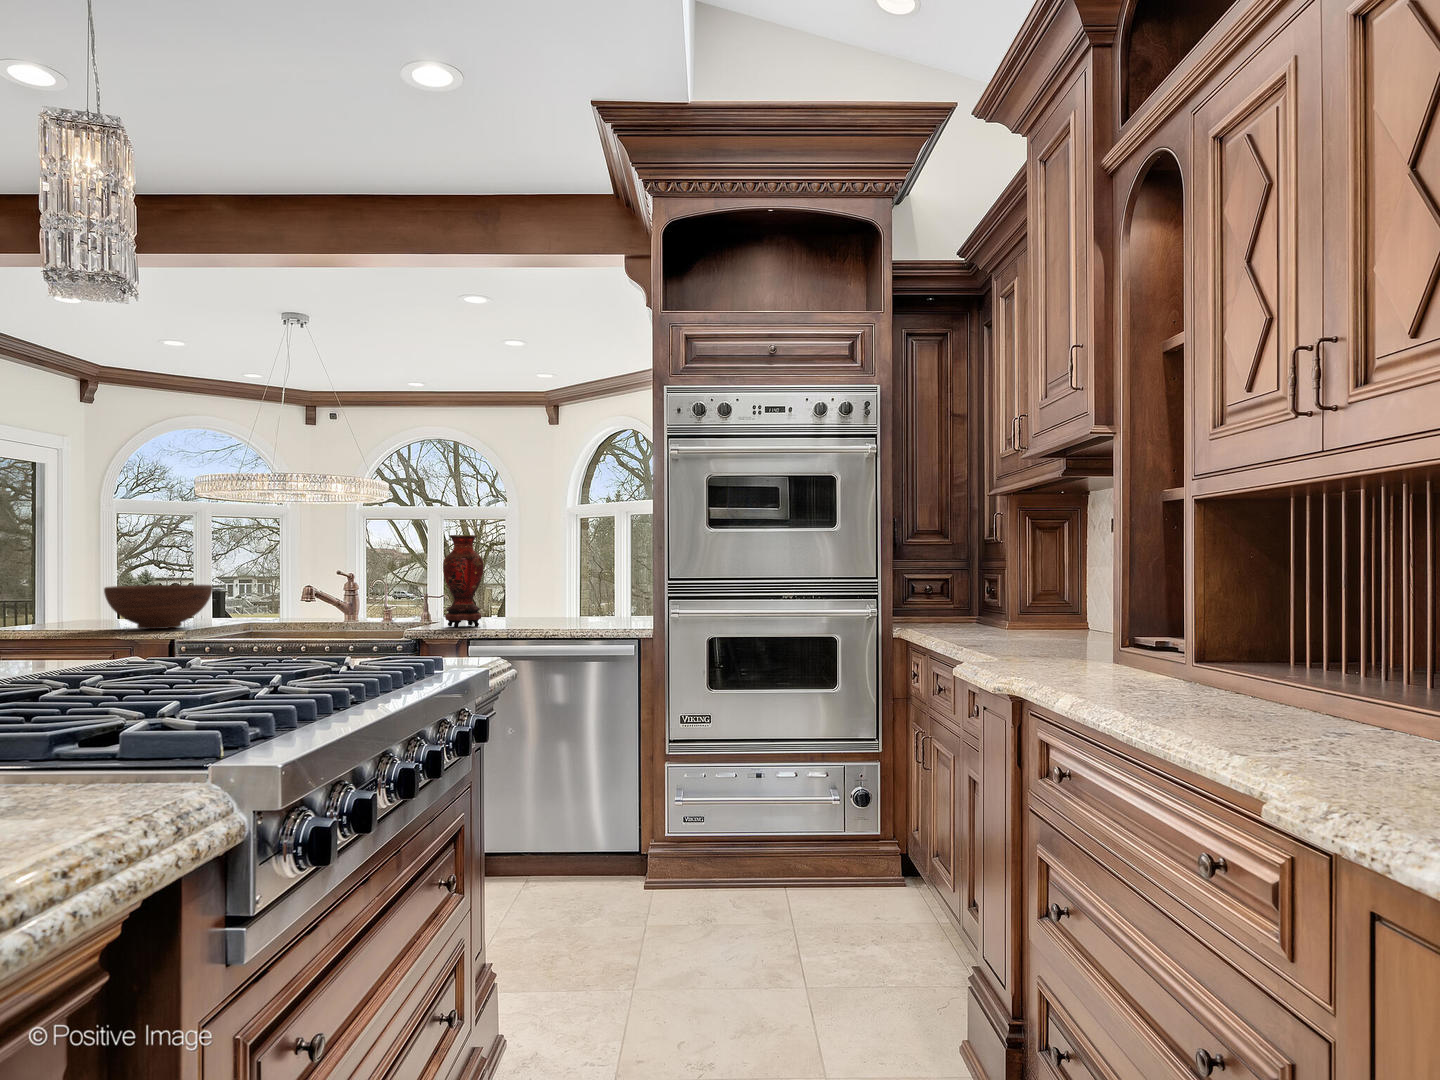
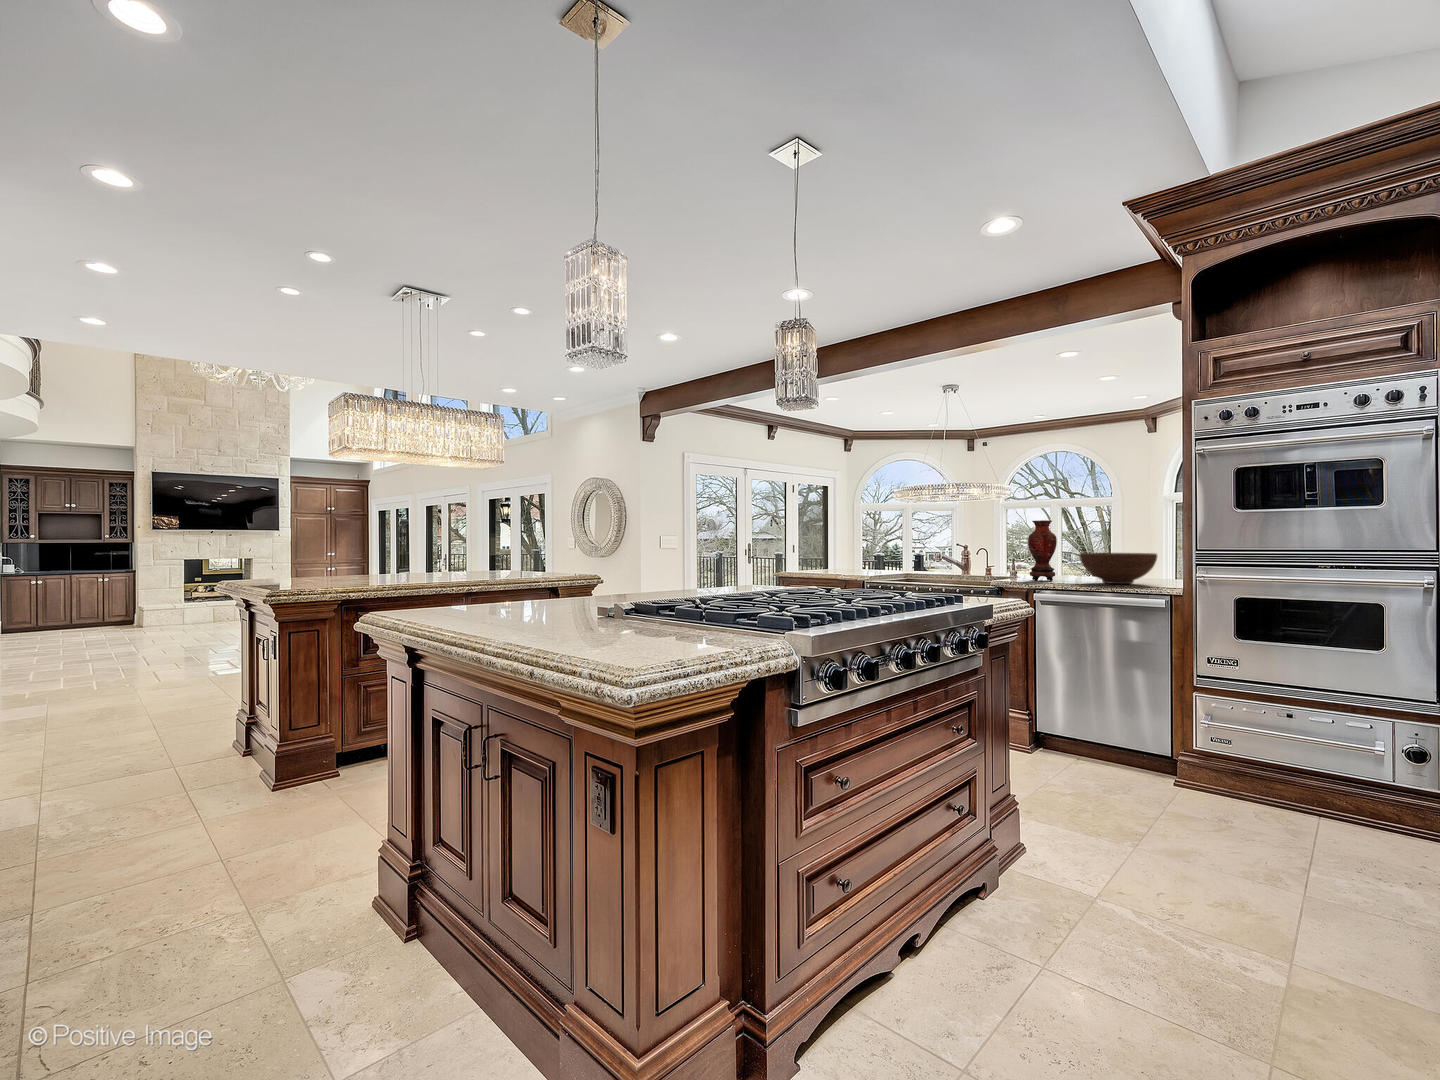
fruit bowl: present [104,585,213,629] -> present [1080,553,1157,584]

